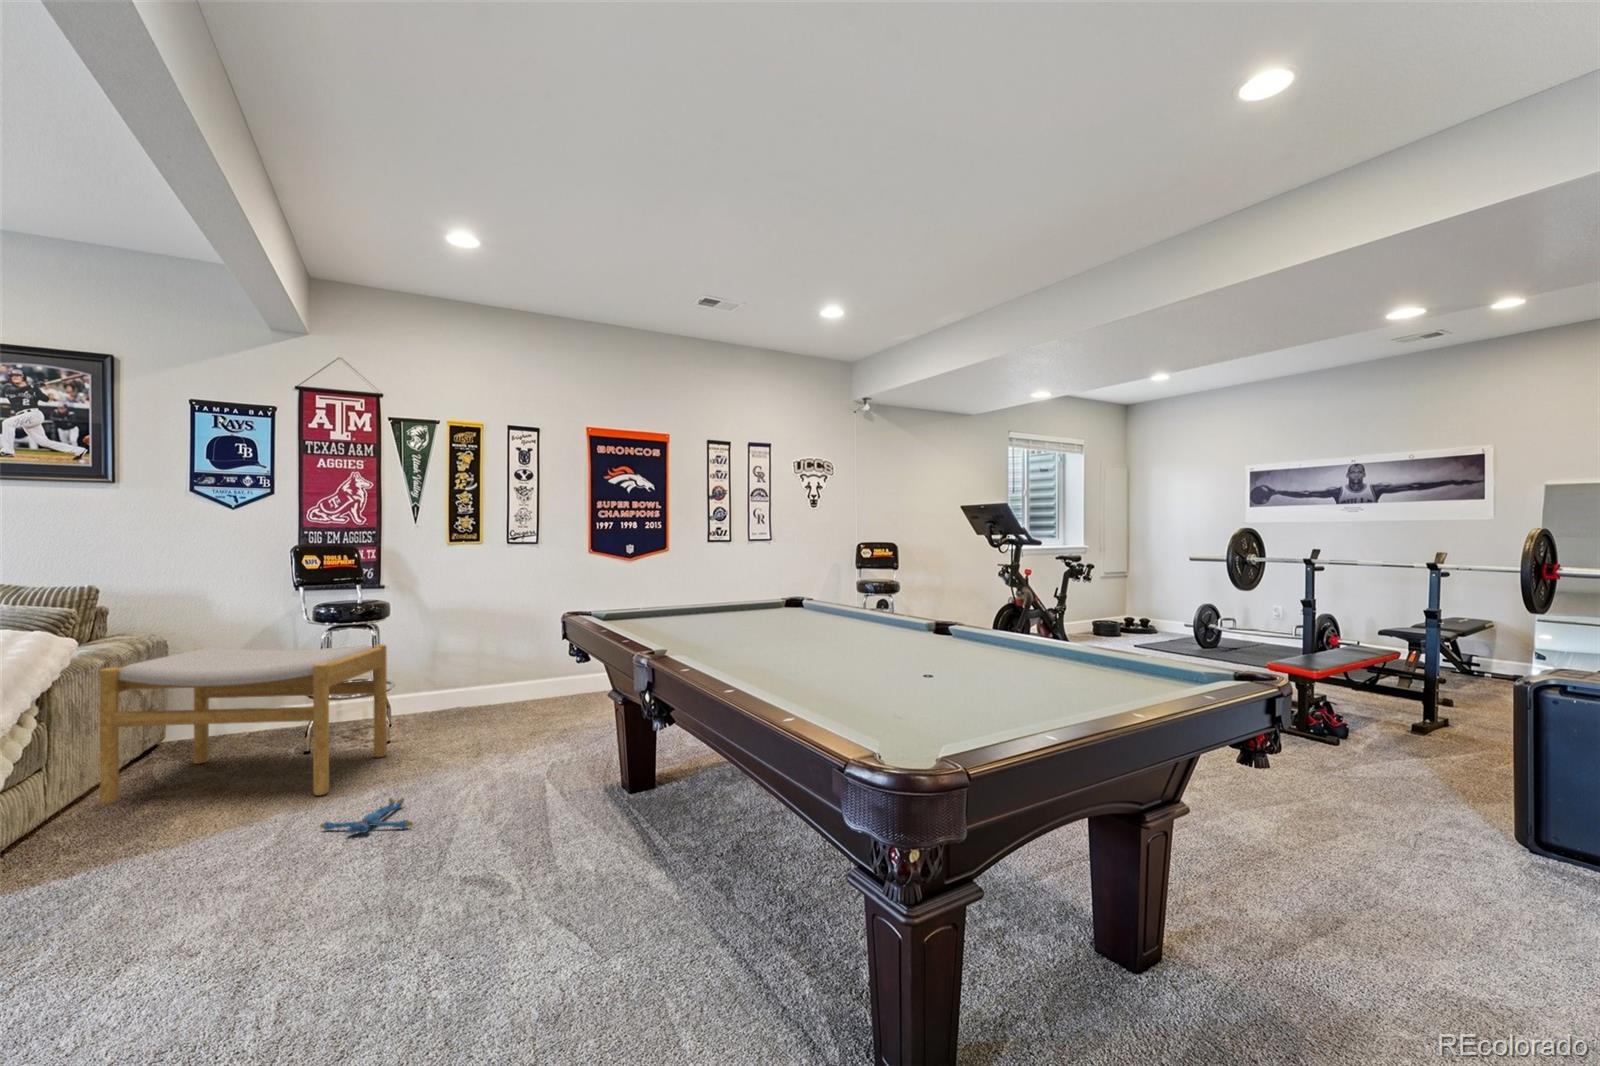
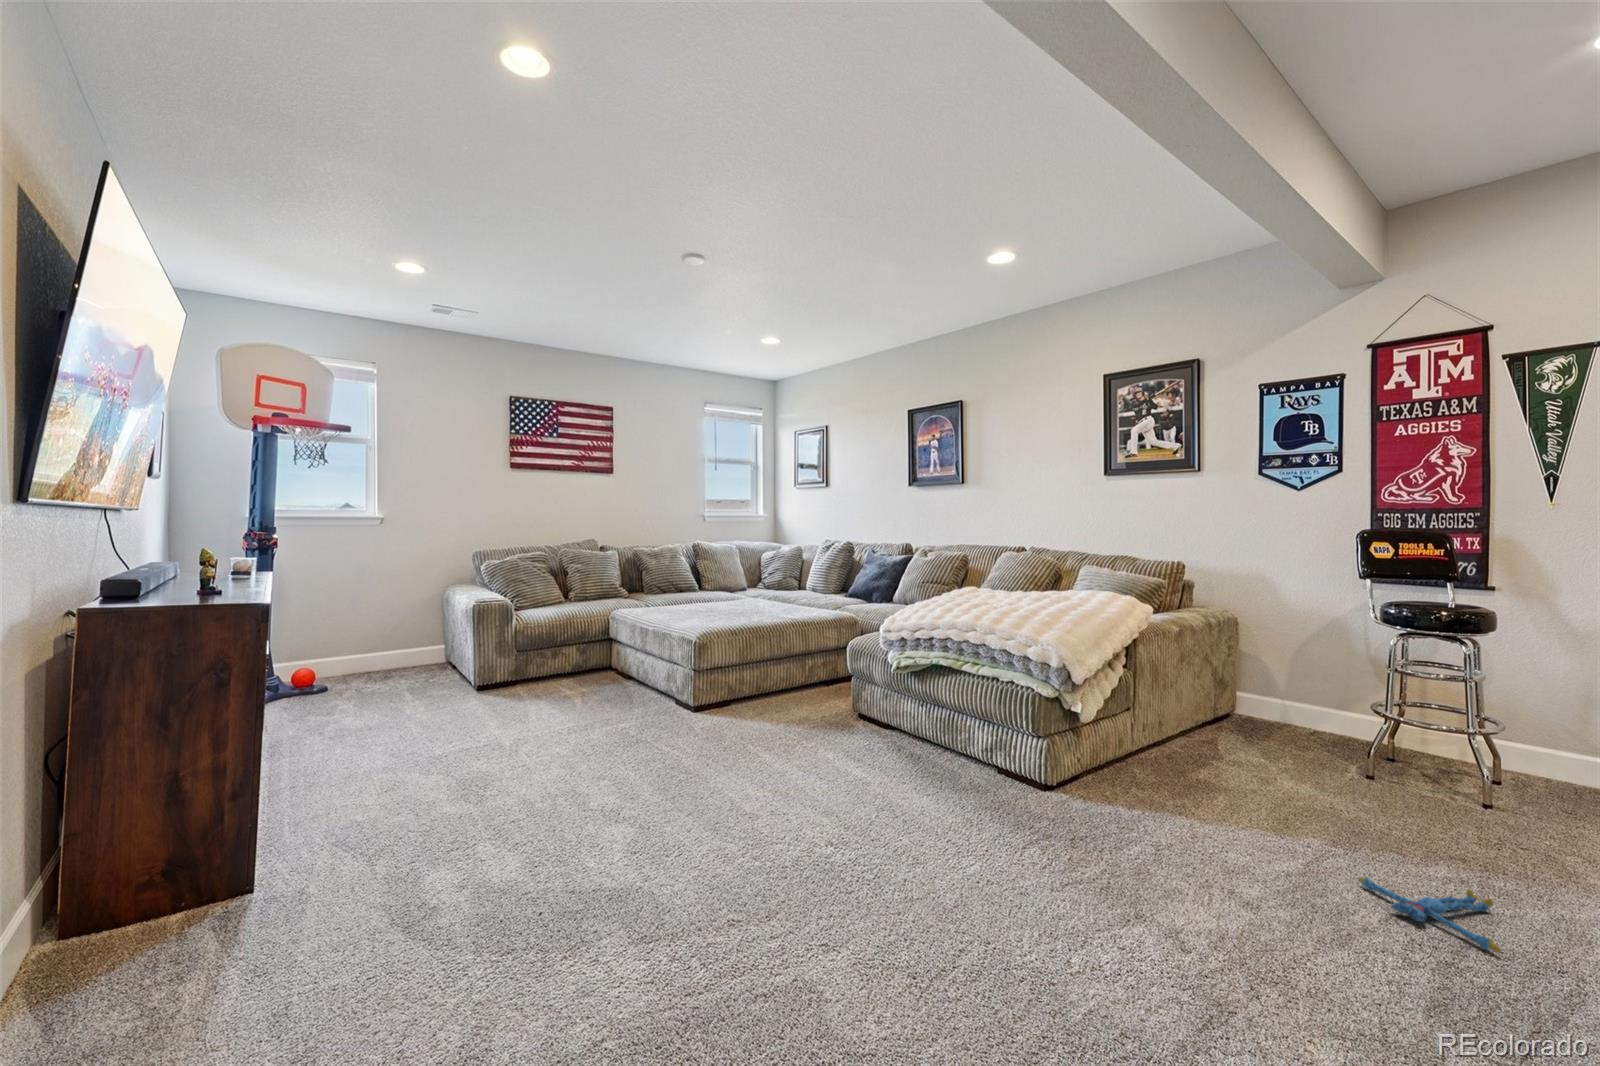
footstool: present [100,644,387,804] -> none [1171,631,1483,838]

